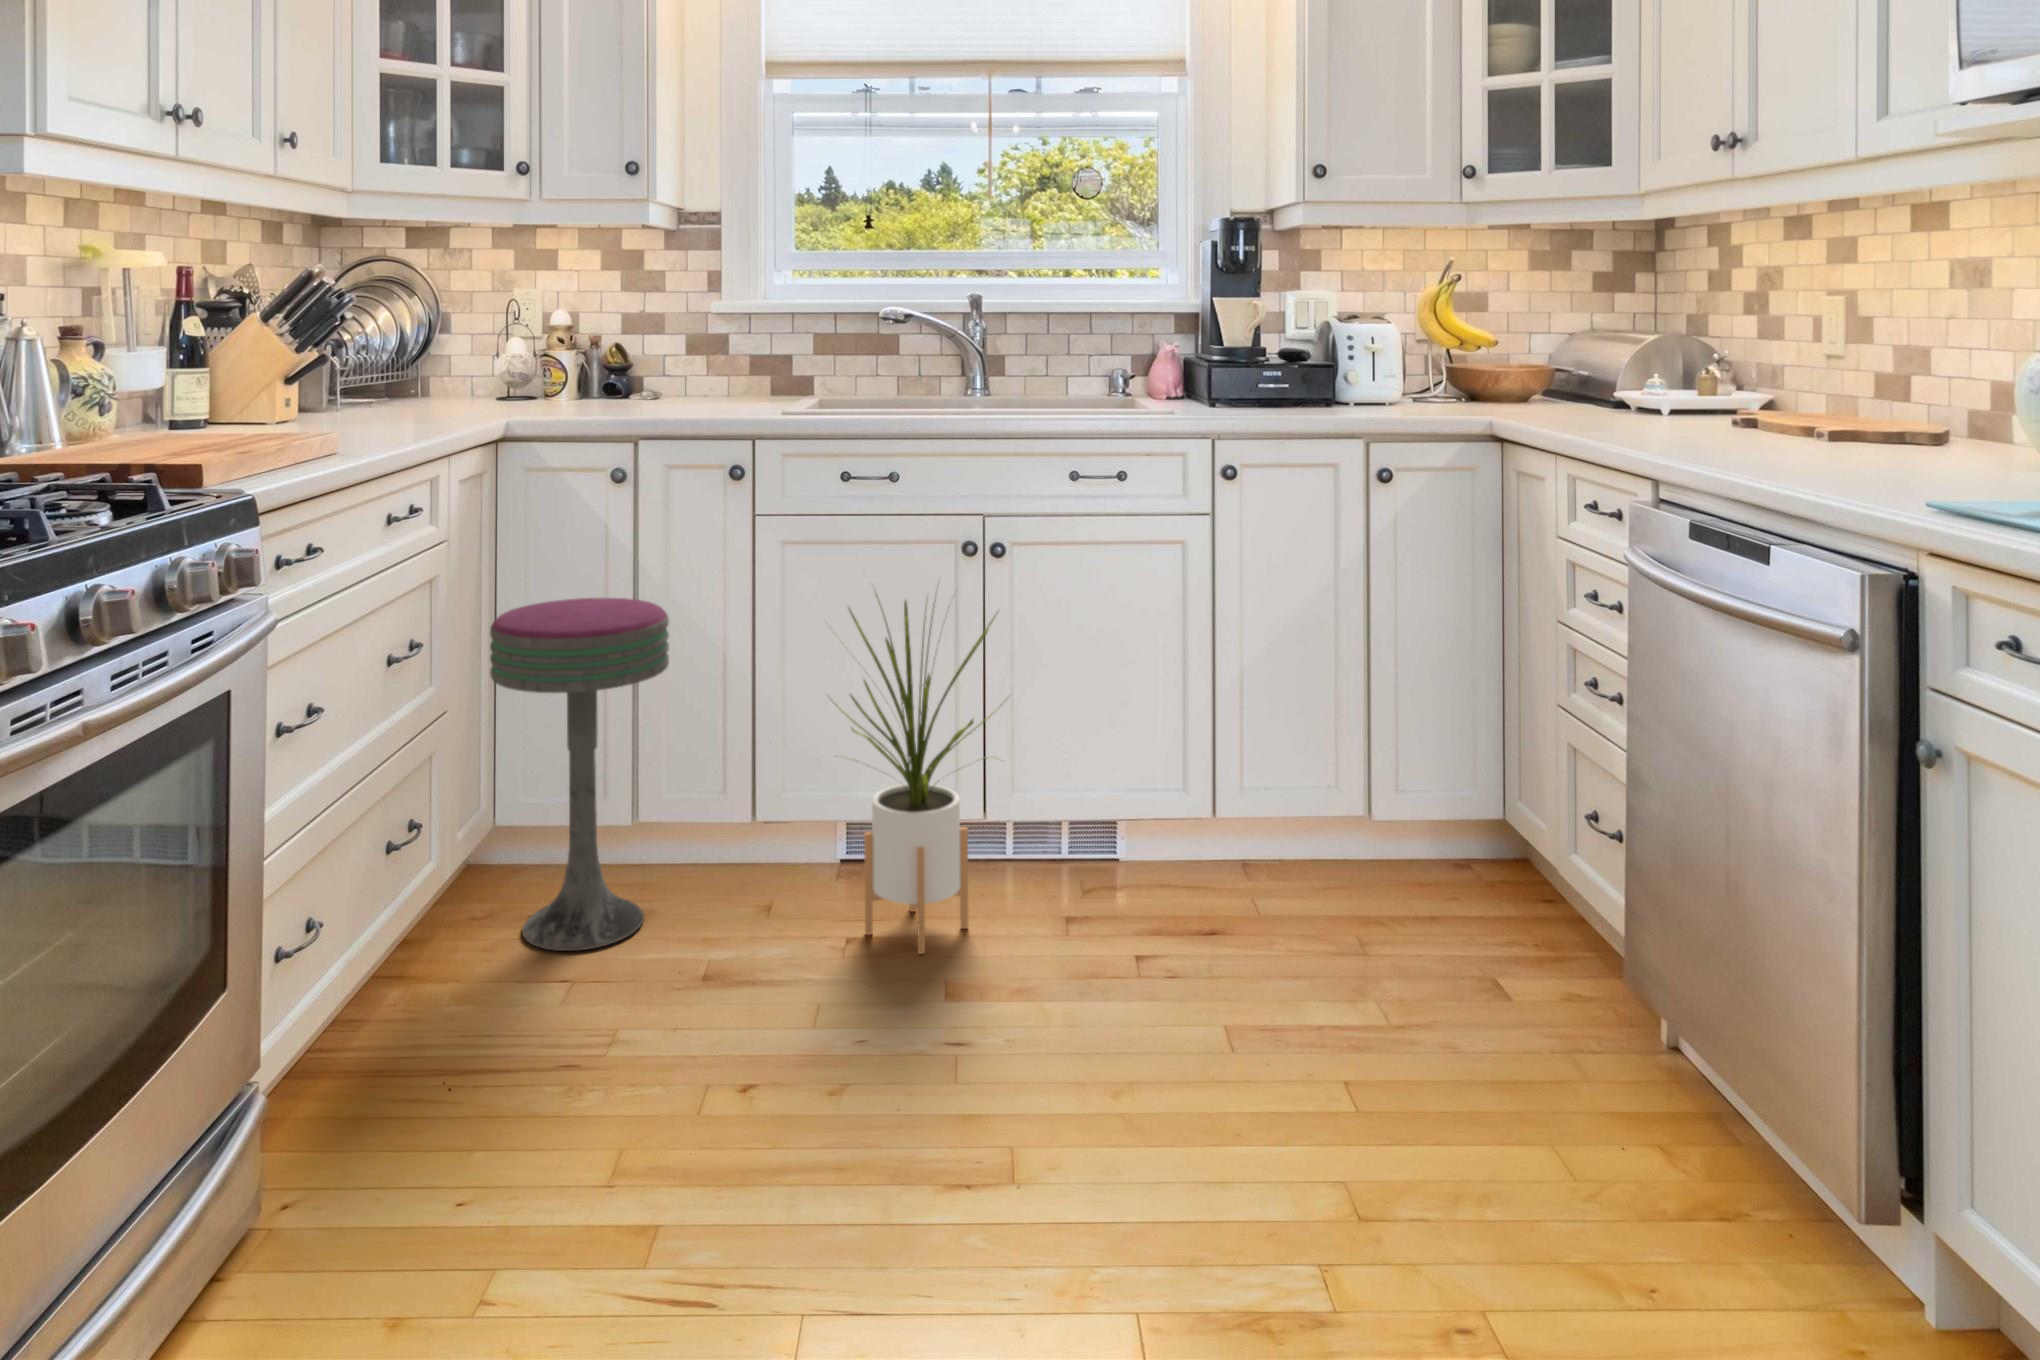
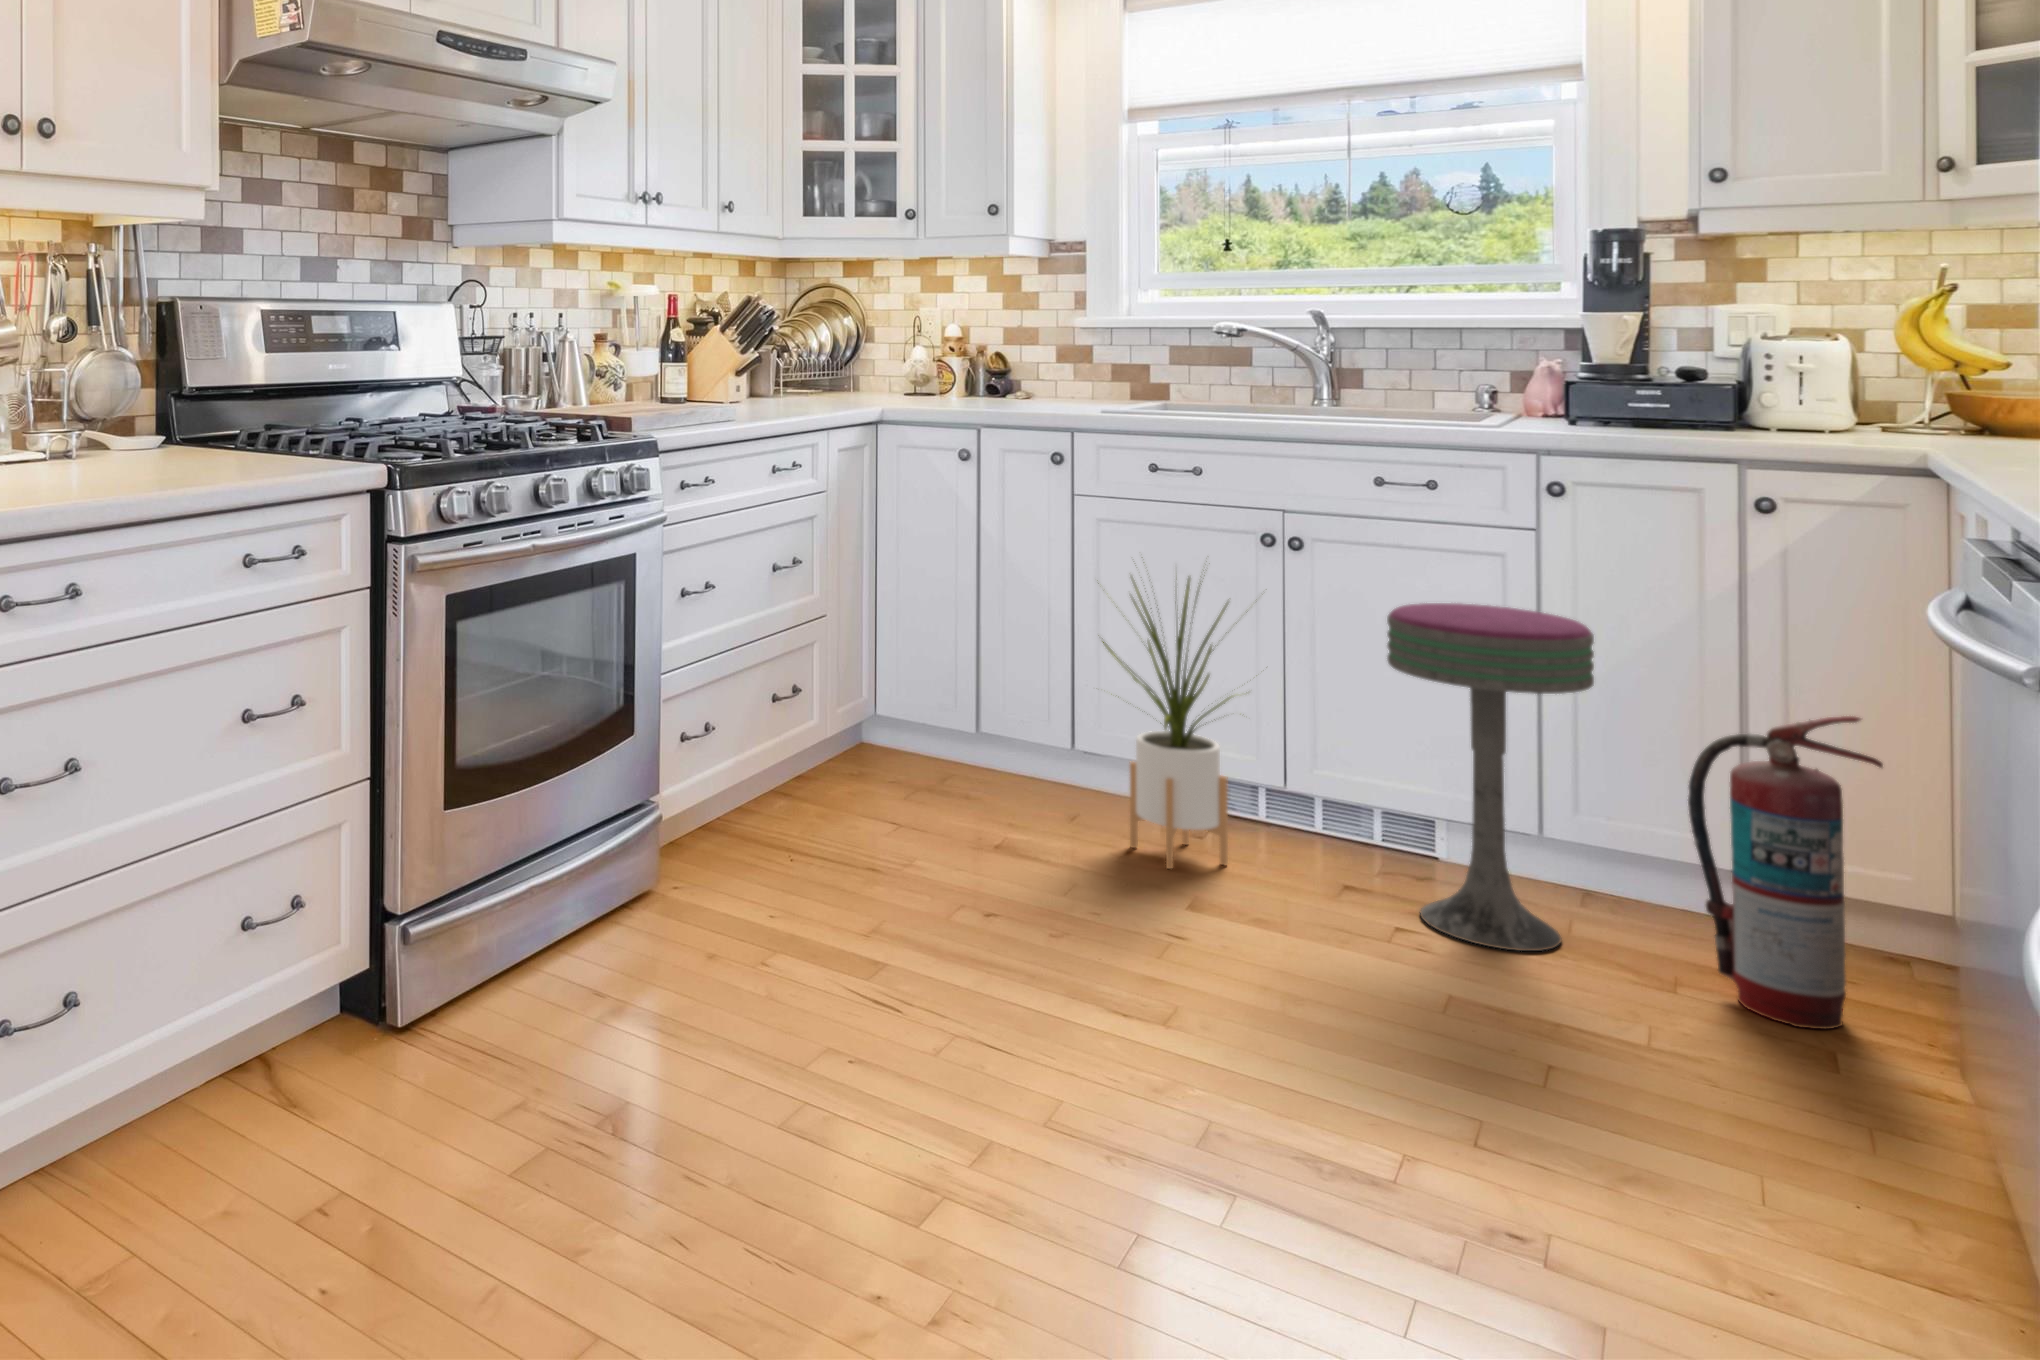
bar stool: present [490,598,669,951] -> present [1387,603,1594,951]
fire extinguisher: none [1385,668,1523,963] -> present [1688,716,1883,1029]

